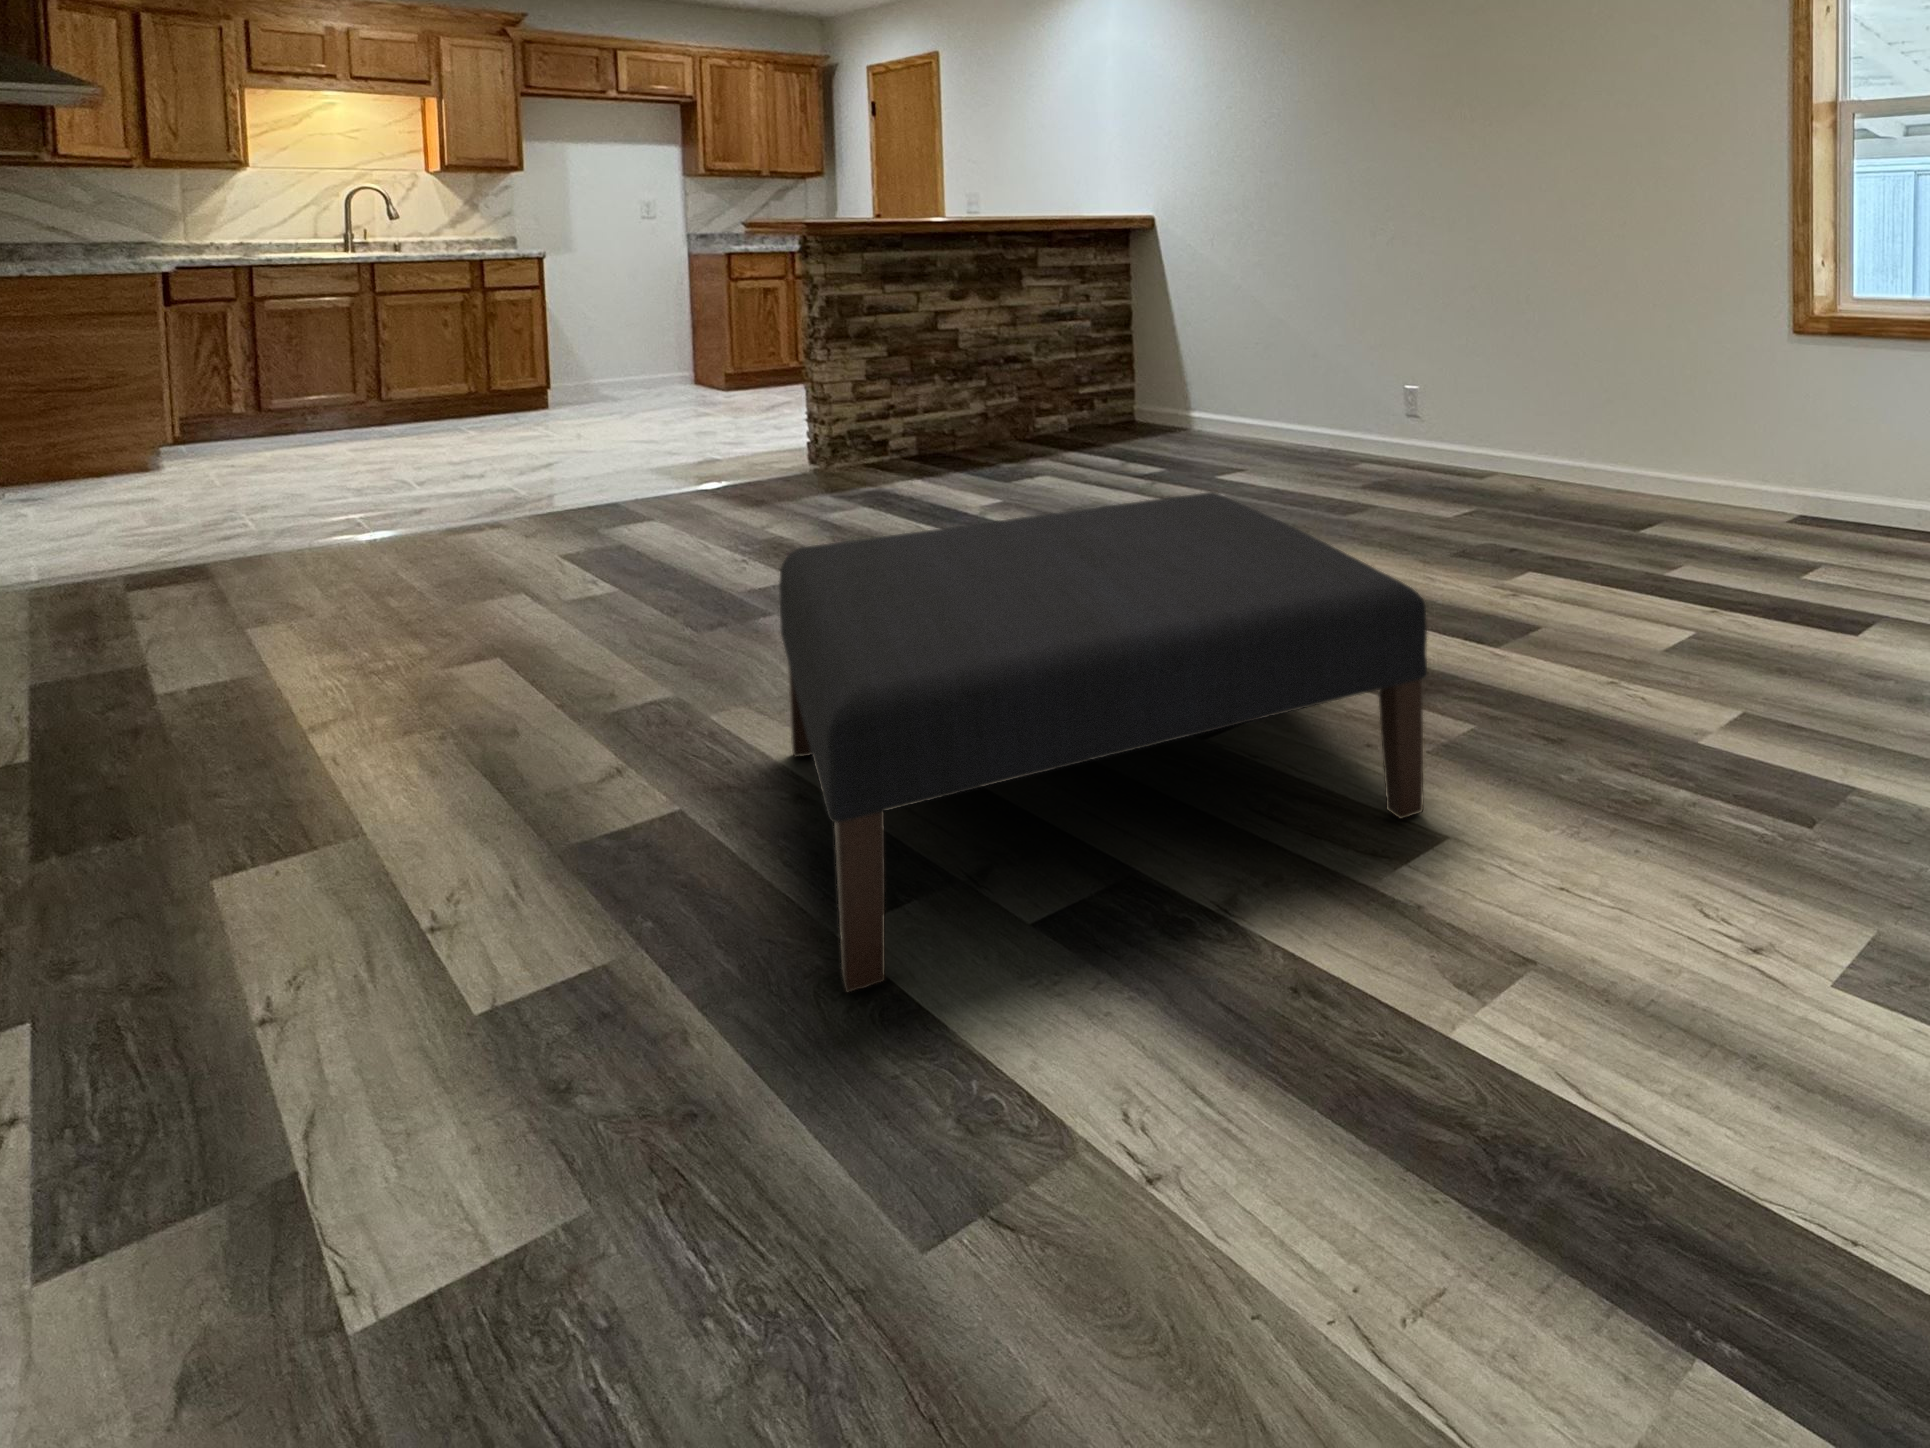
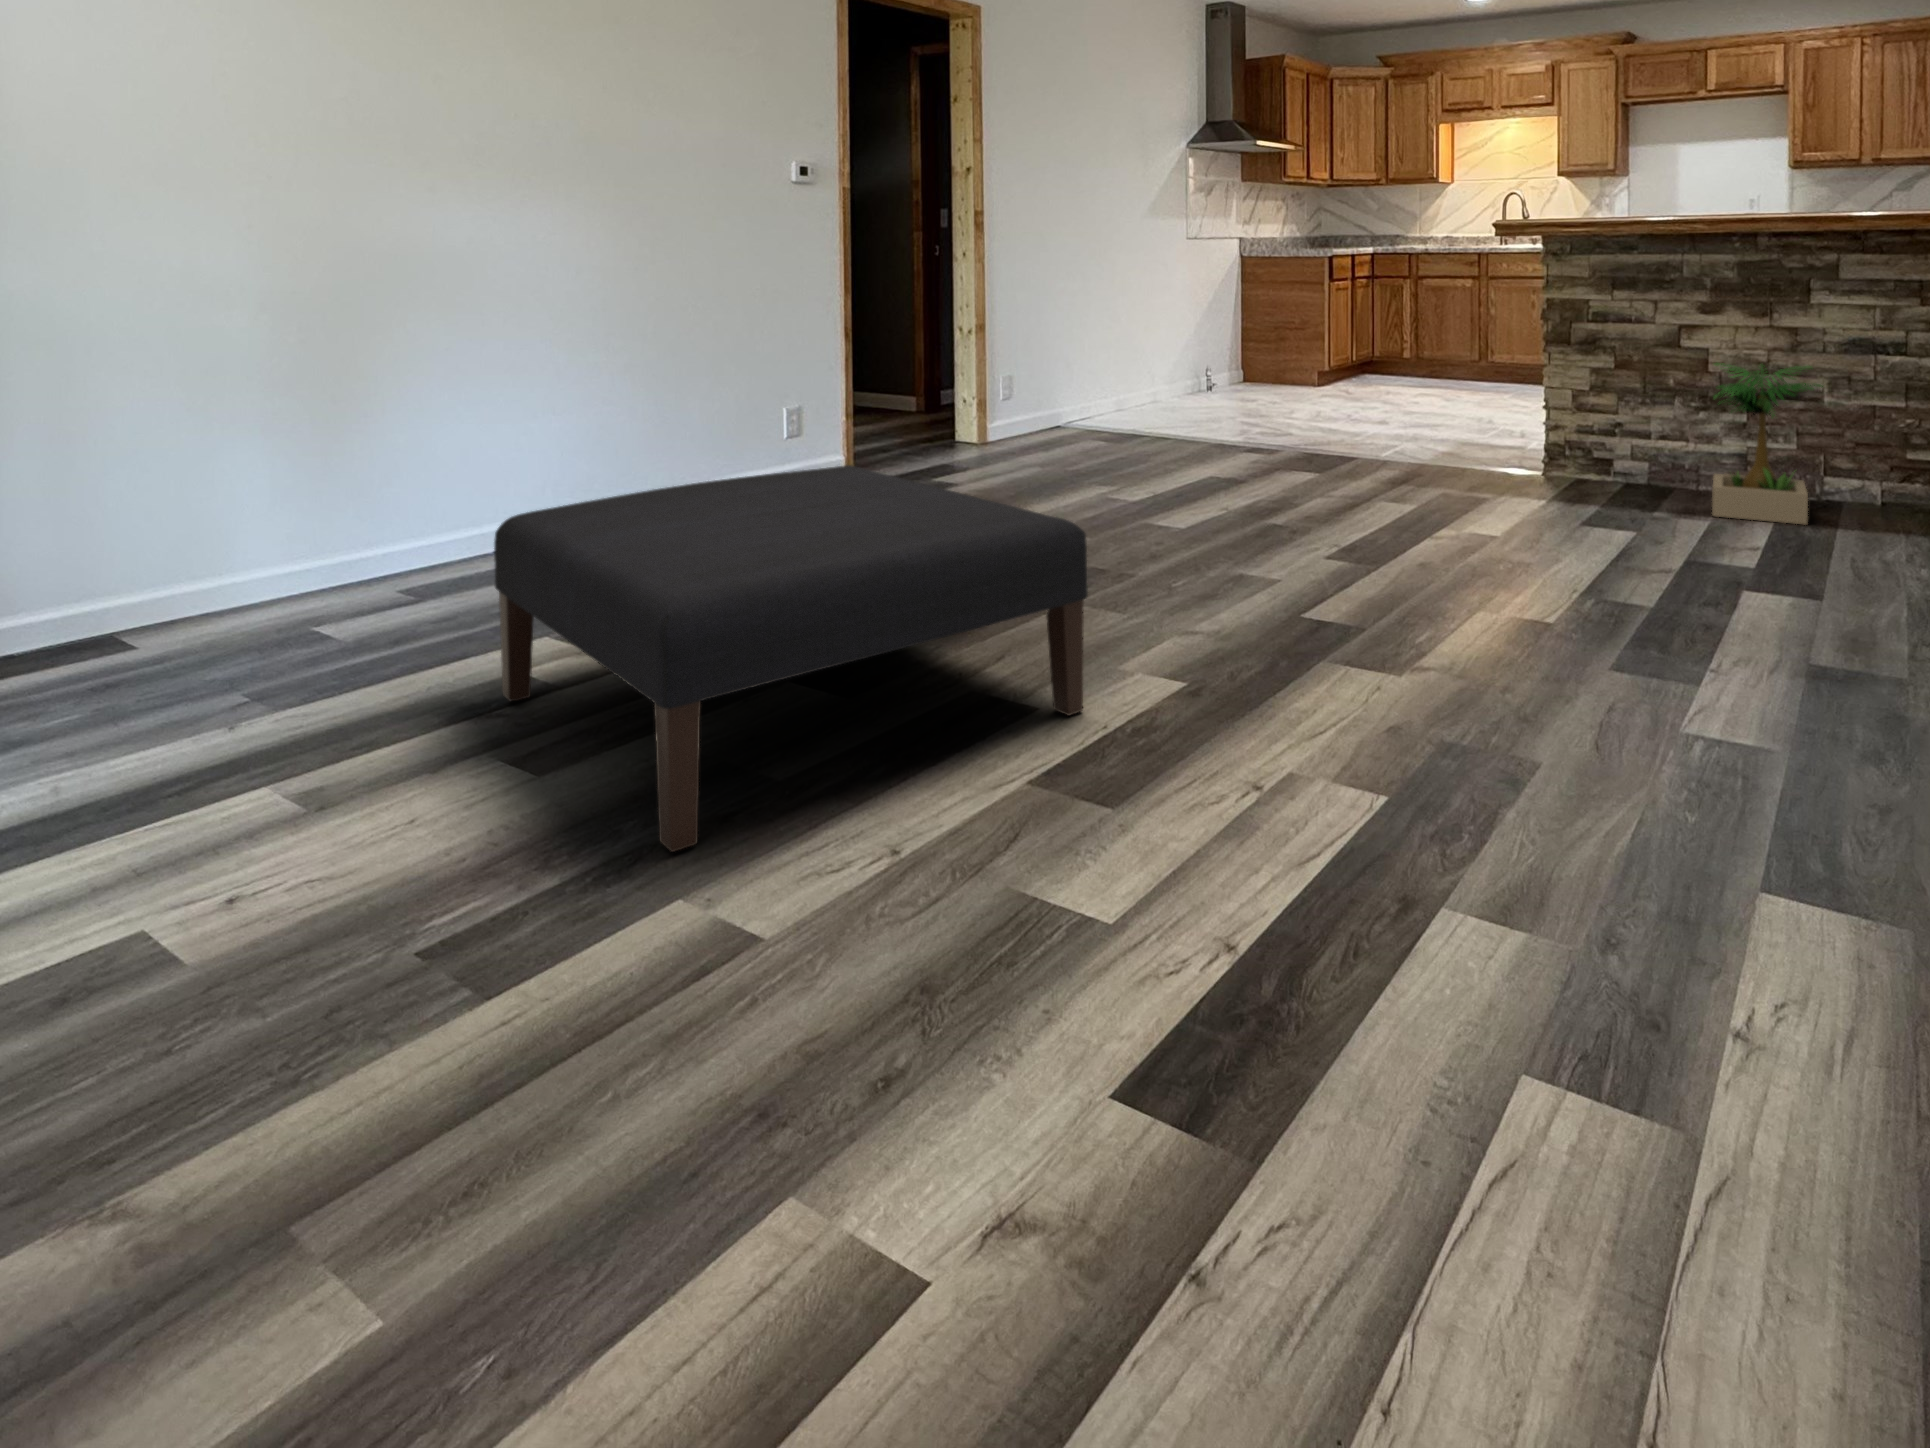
potted plant: none [984,333,1073,458] -> present [1712,363,1823,525]

